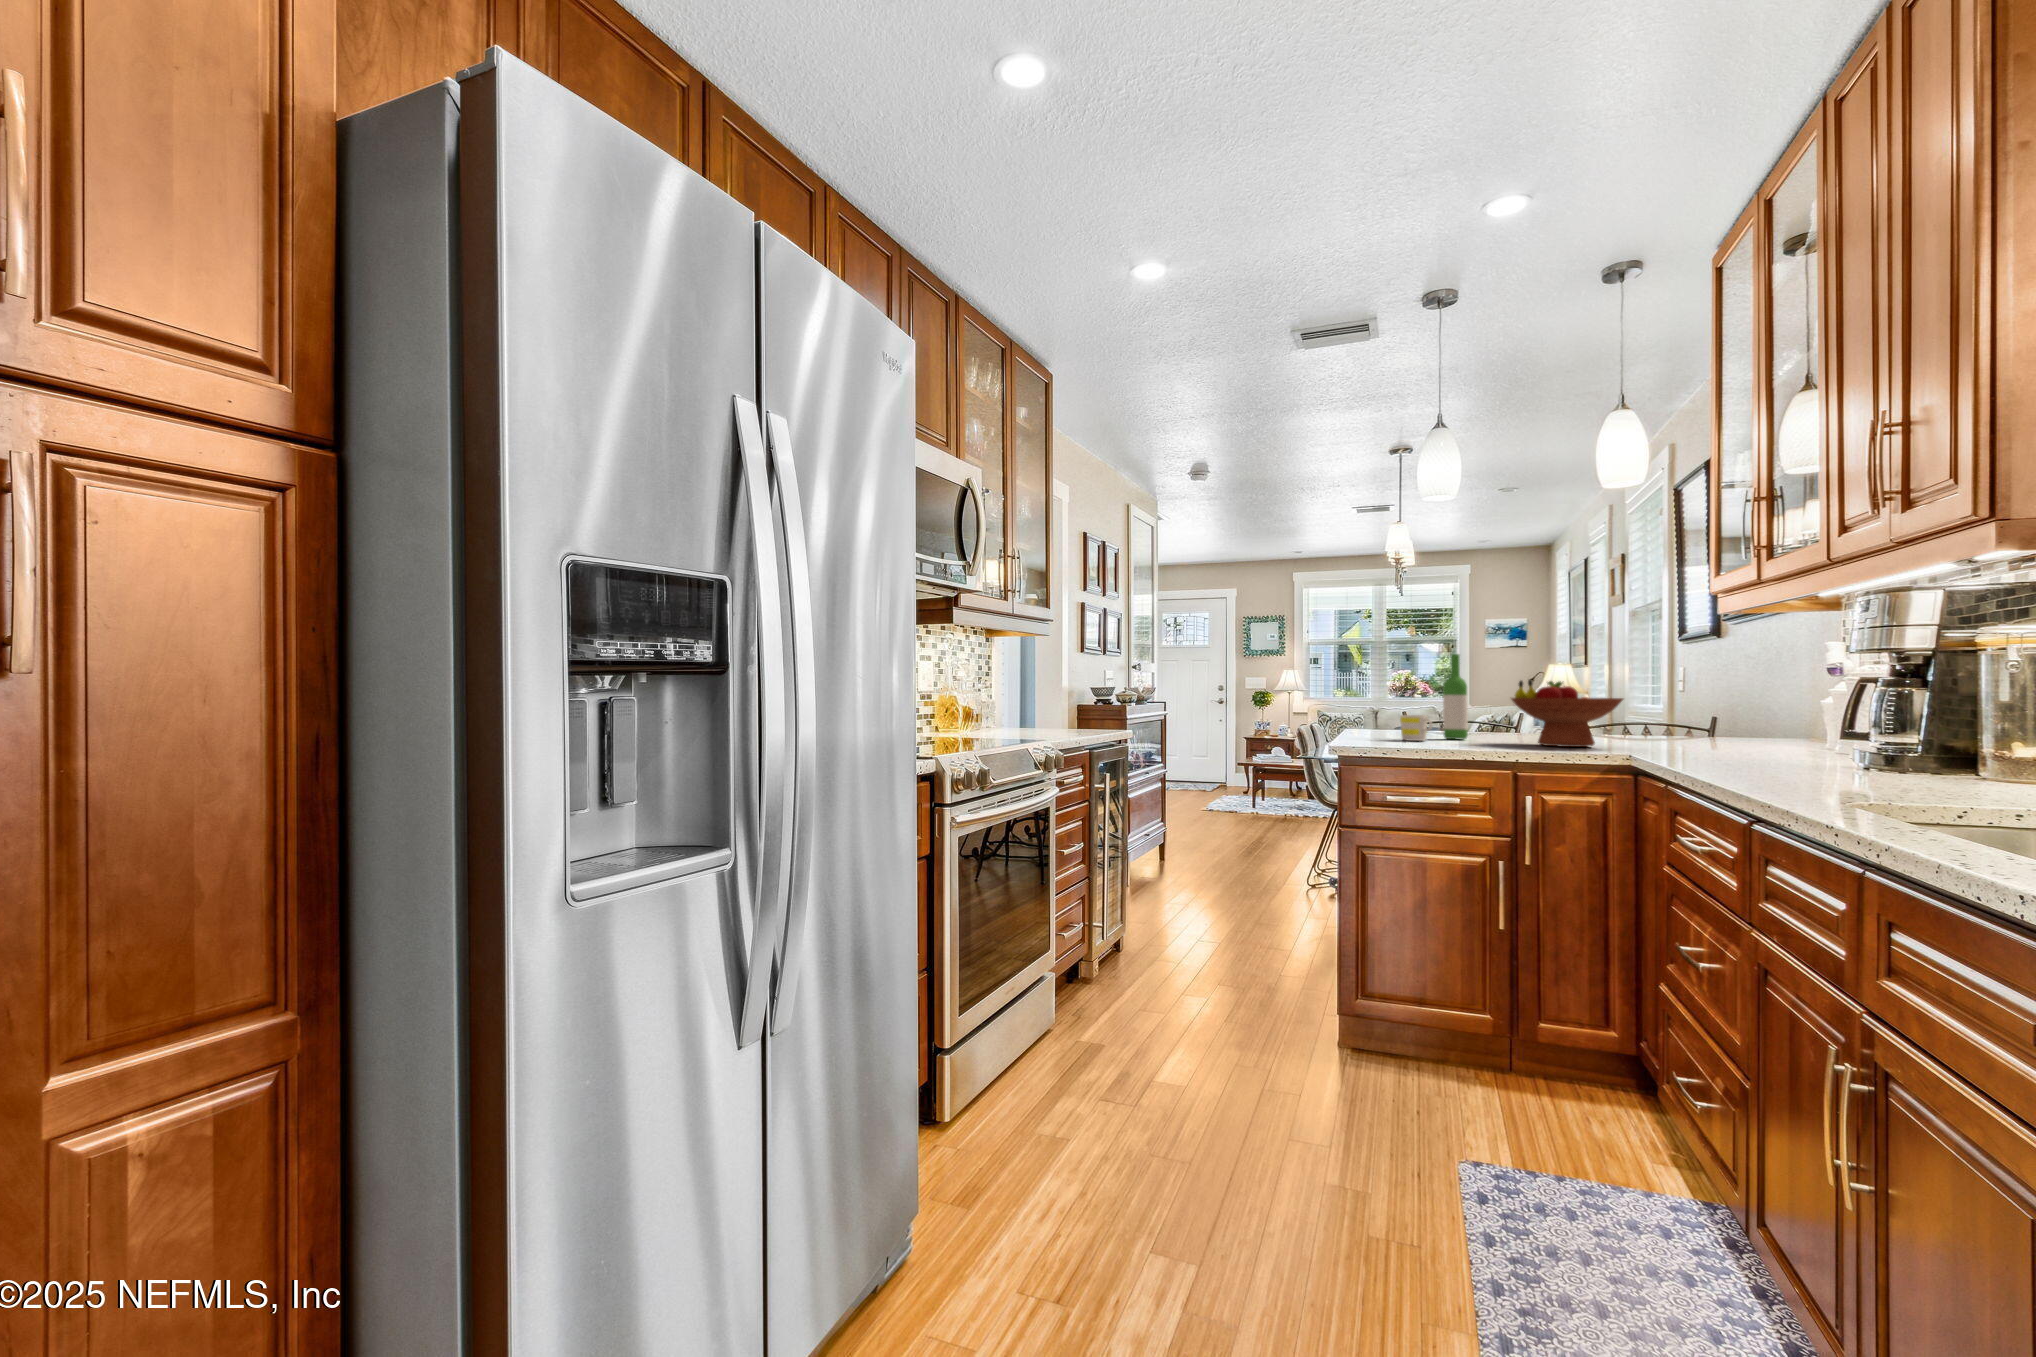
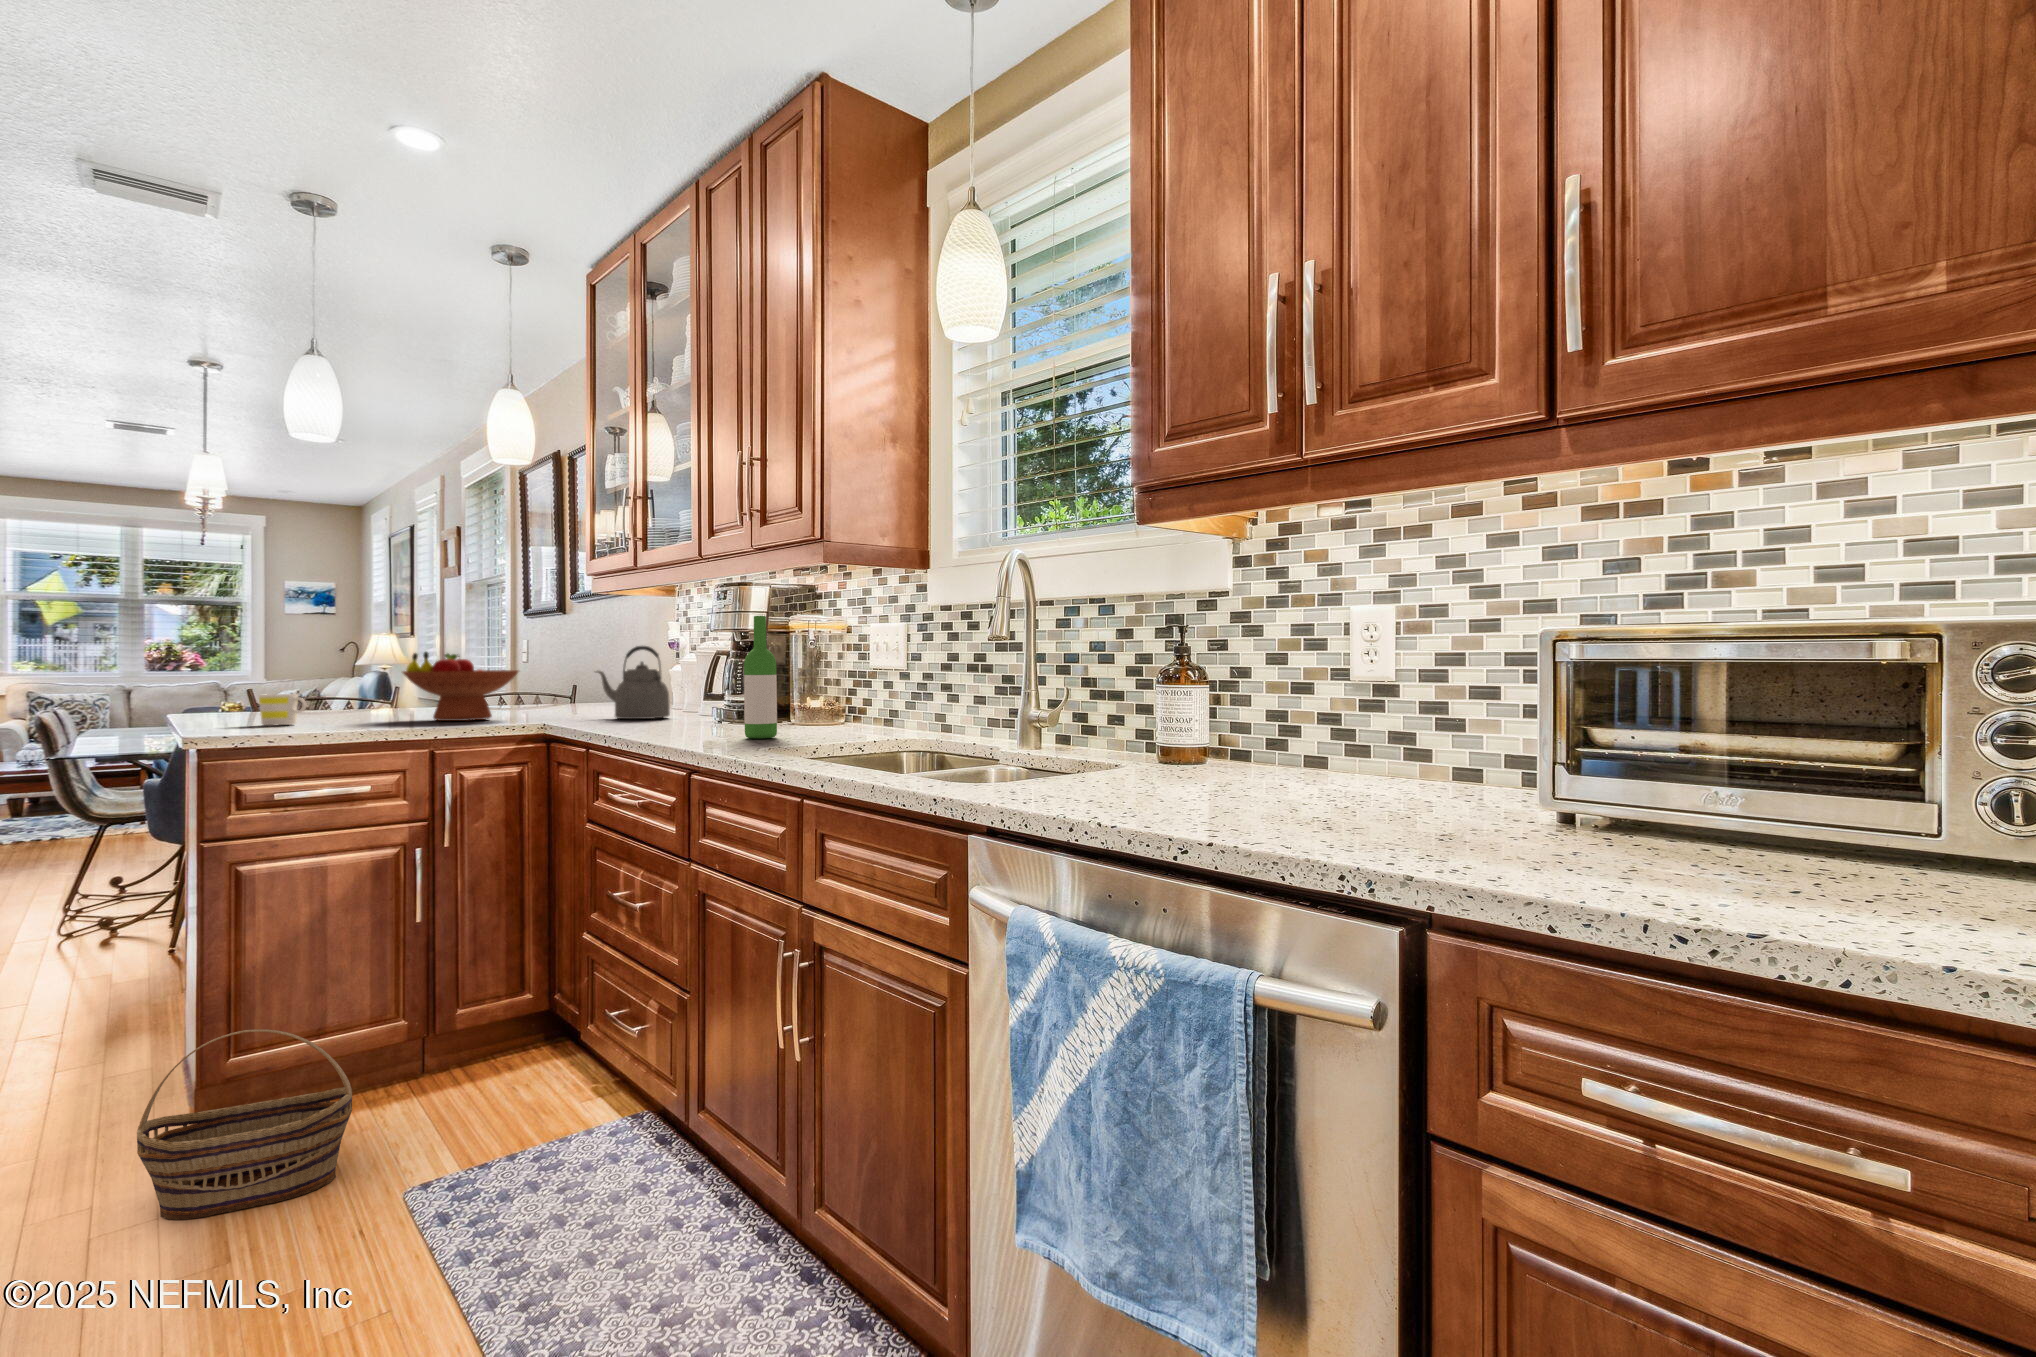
wine bottle: present [1443,654,1468,740] -> present [744,616,777,739]
kettle: none [1710,671,1811,758] -> present [596,646,670,719]
basket: none [1294,976,1430,1127] -> present [137,1029,352,1220]

